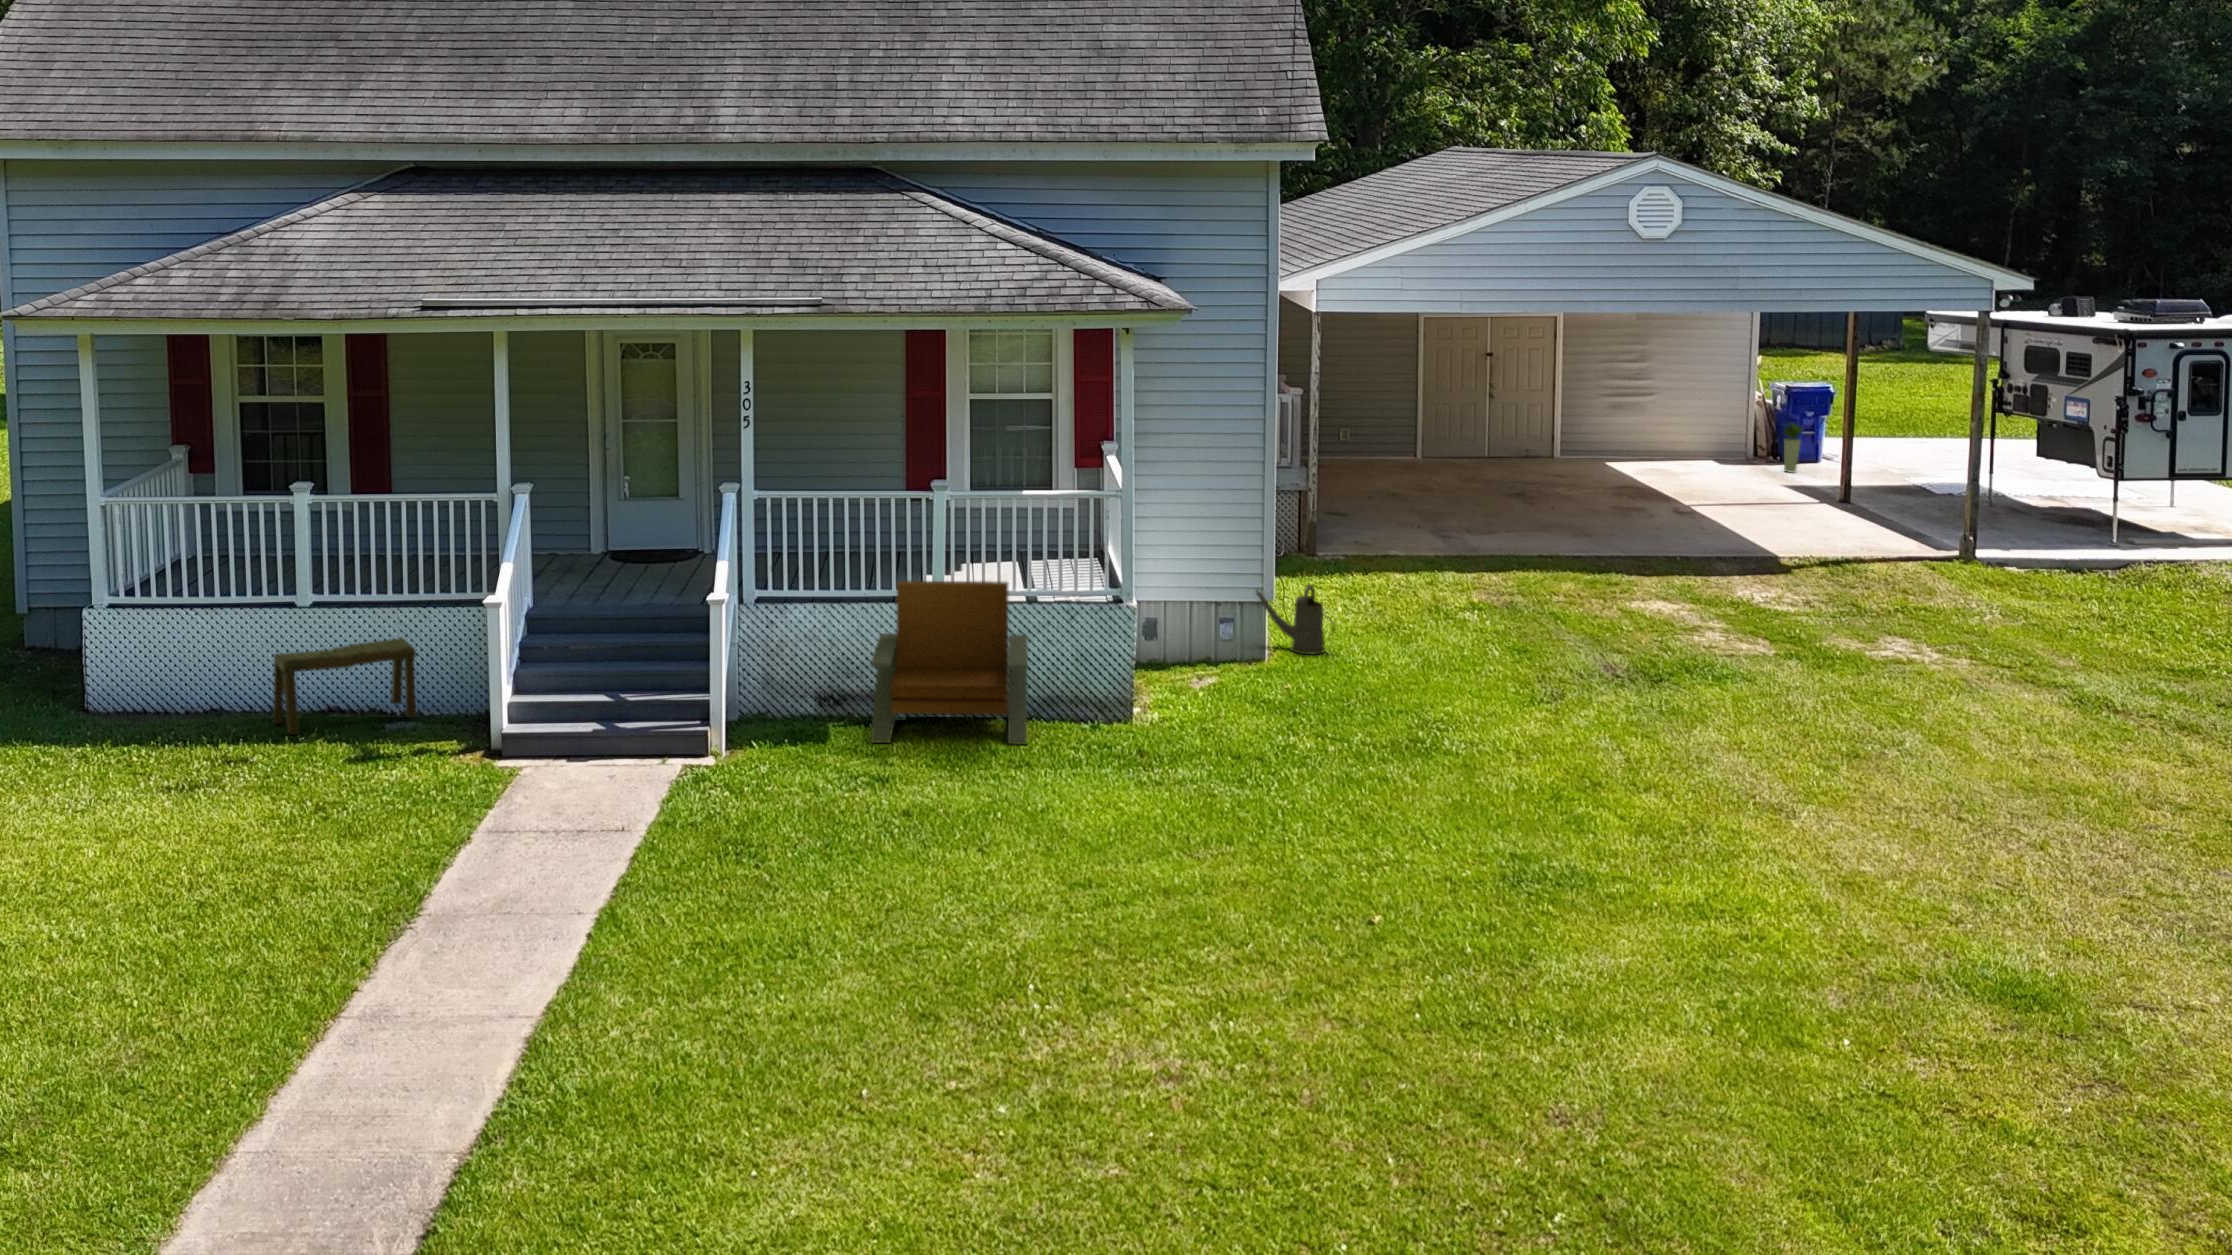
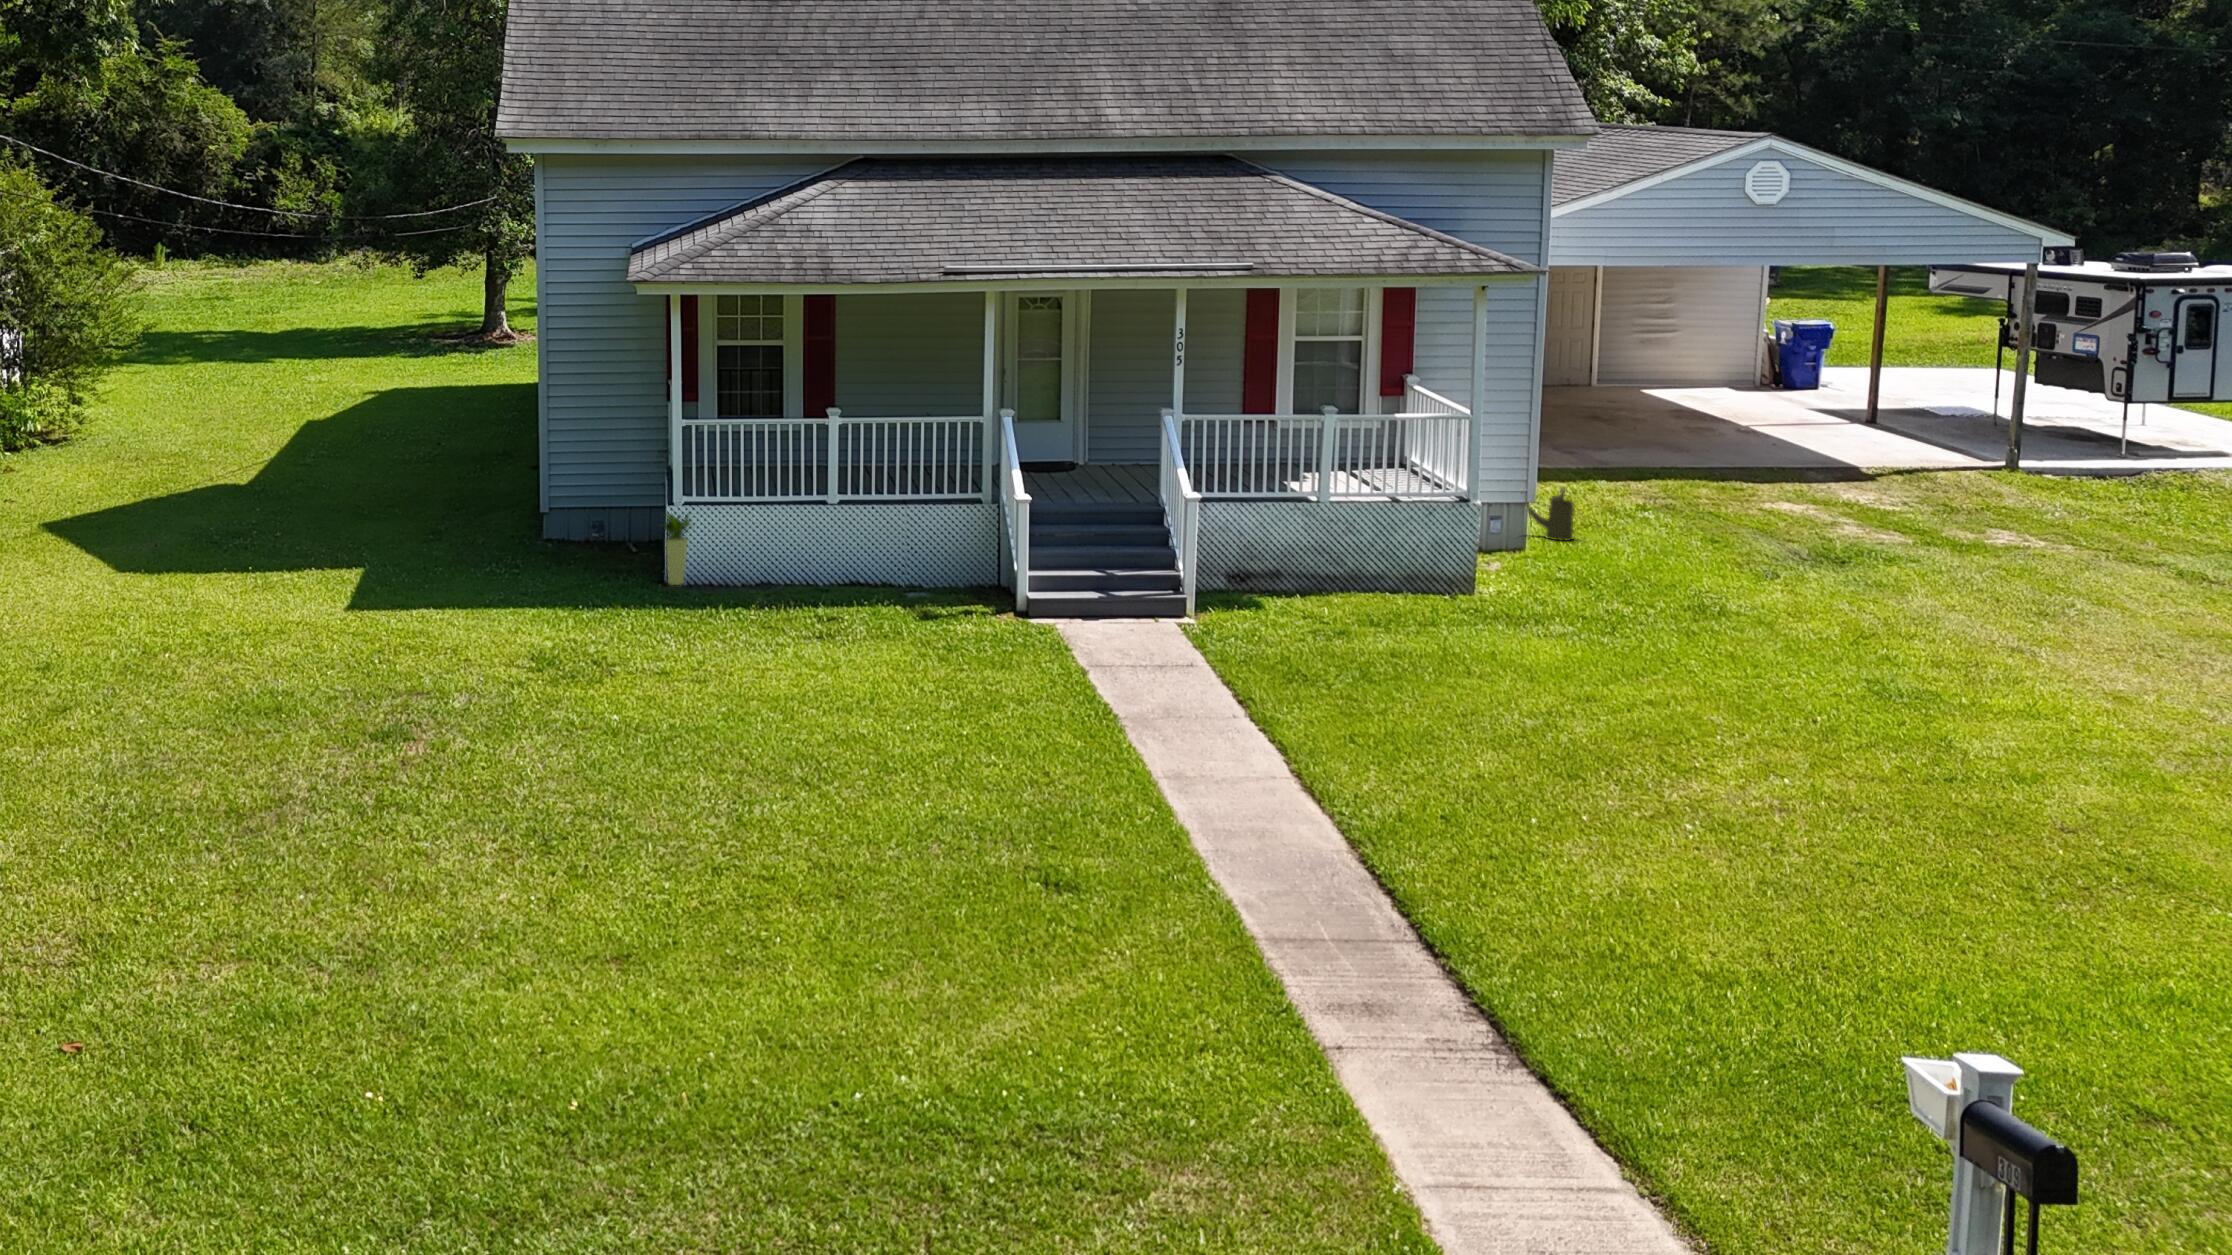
planter: present [1783,423,1803,473] -> present [664,514,690,585]
lounge chair: present [871,581,1028,744] -> none [1285,483,1432,603]
bench: present [274,638,416,735] -> none [843,527,947,599]

